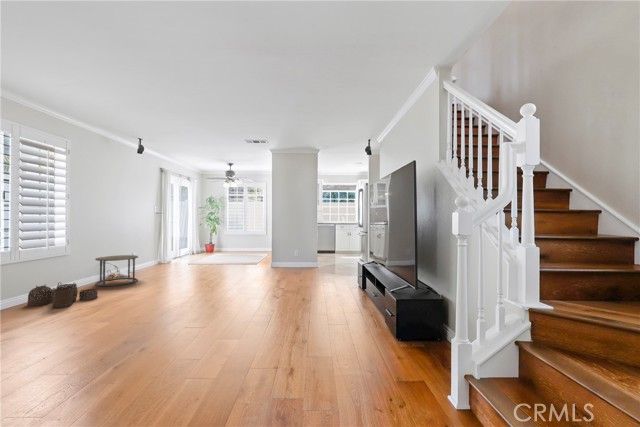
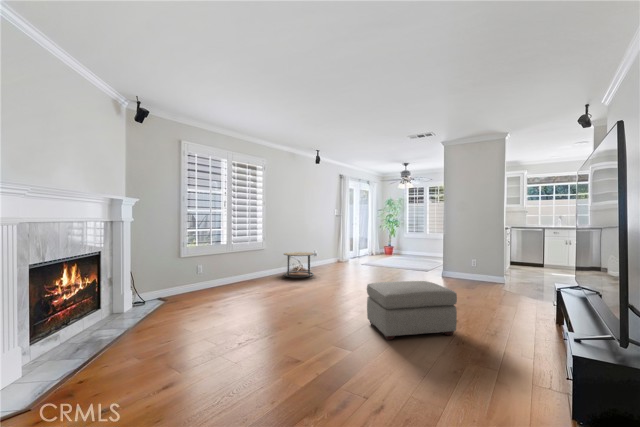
ottoman: none [231,269,307,323] -> present [367,281,457,340]
woven basket: present [27,283,98,308] -> none [237,270,279,290]

